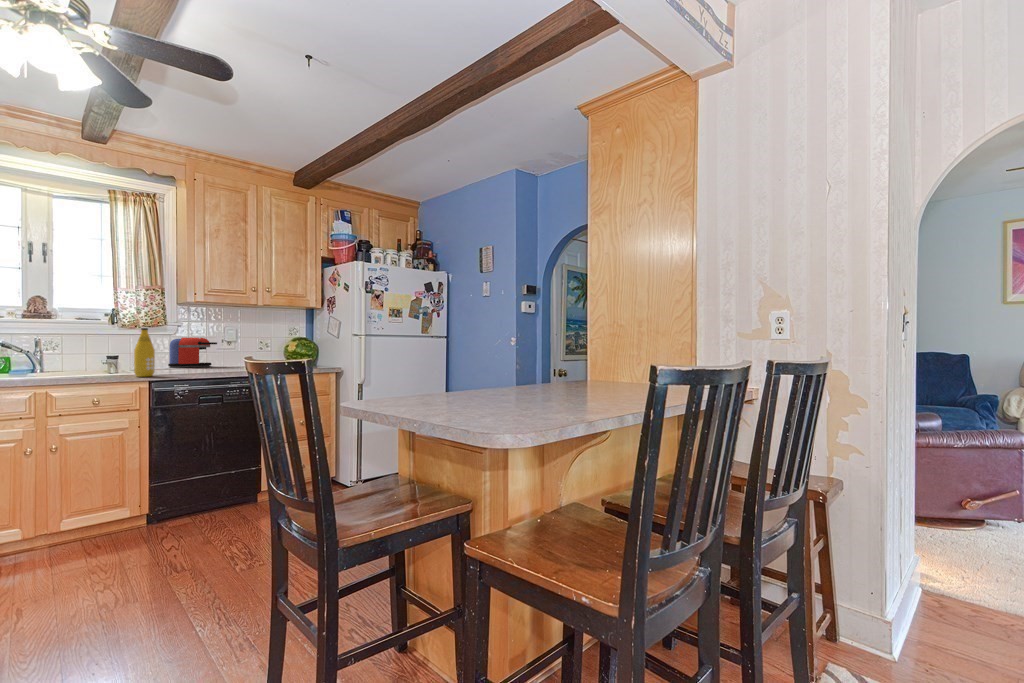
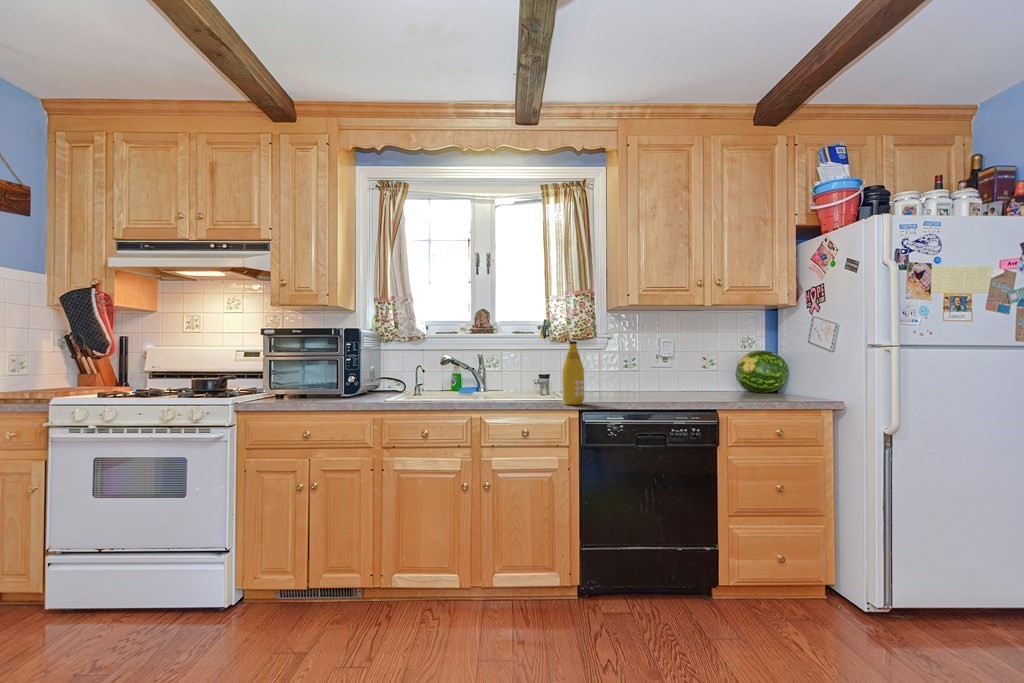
coffee maker: present [168,338,217,367] -> none [600,353,653,390]

